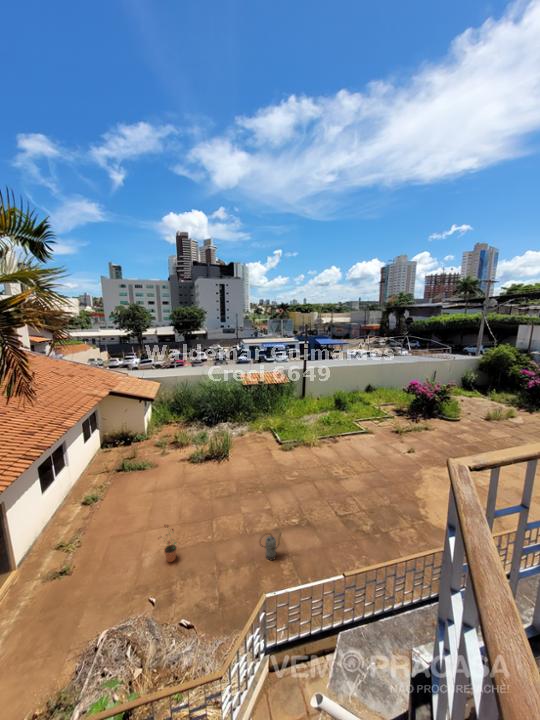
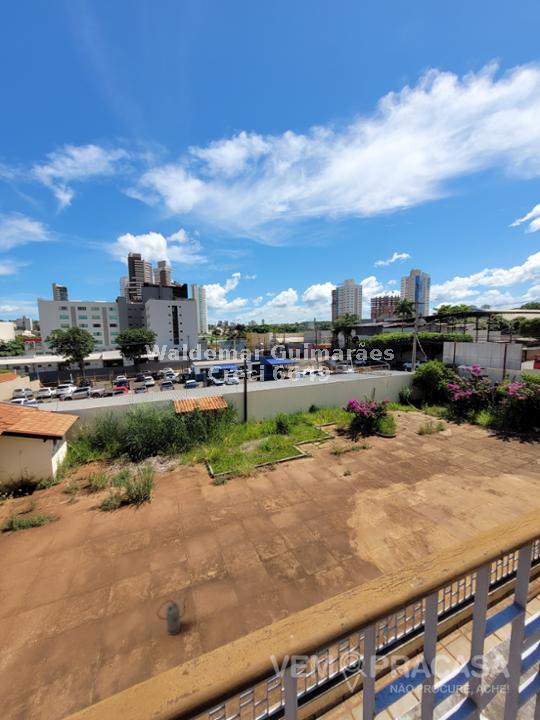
potted plant: present [158,525,177,562] -> none [21,606,50,658]

